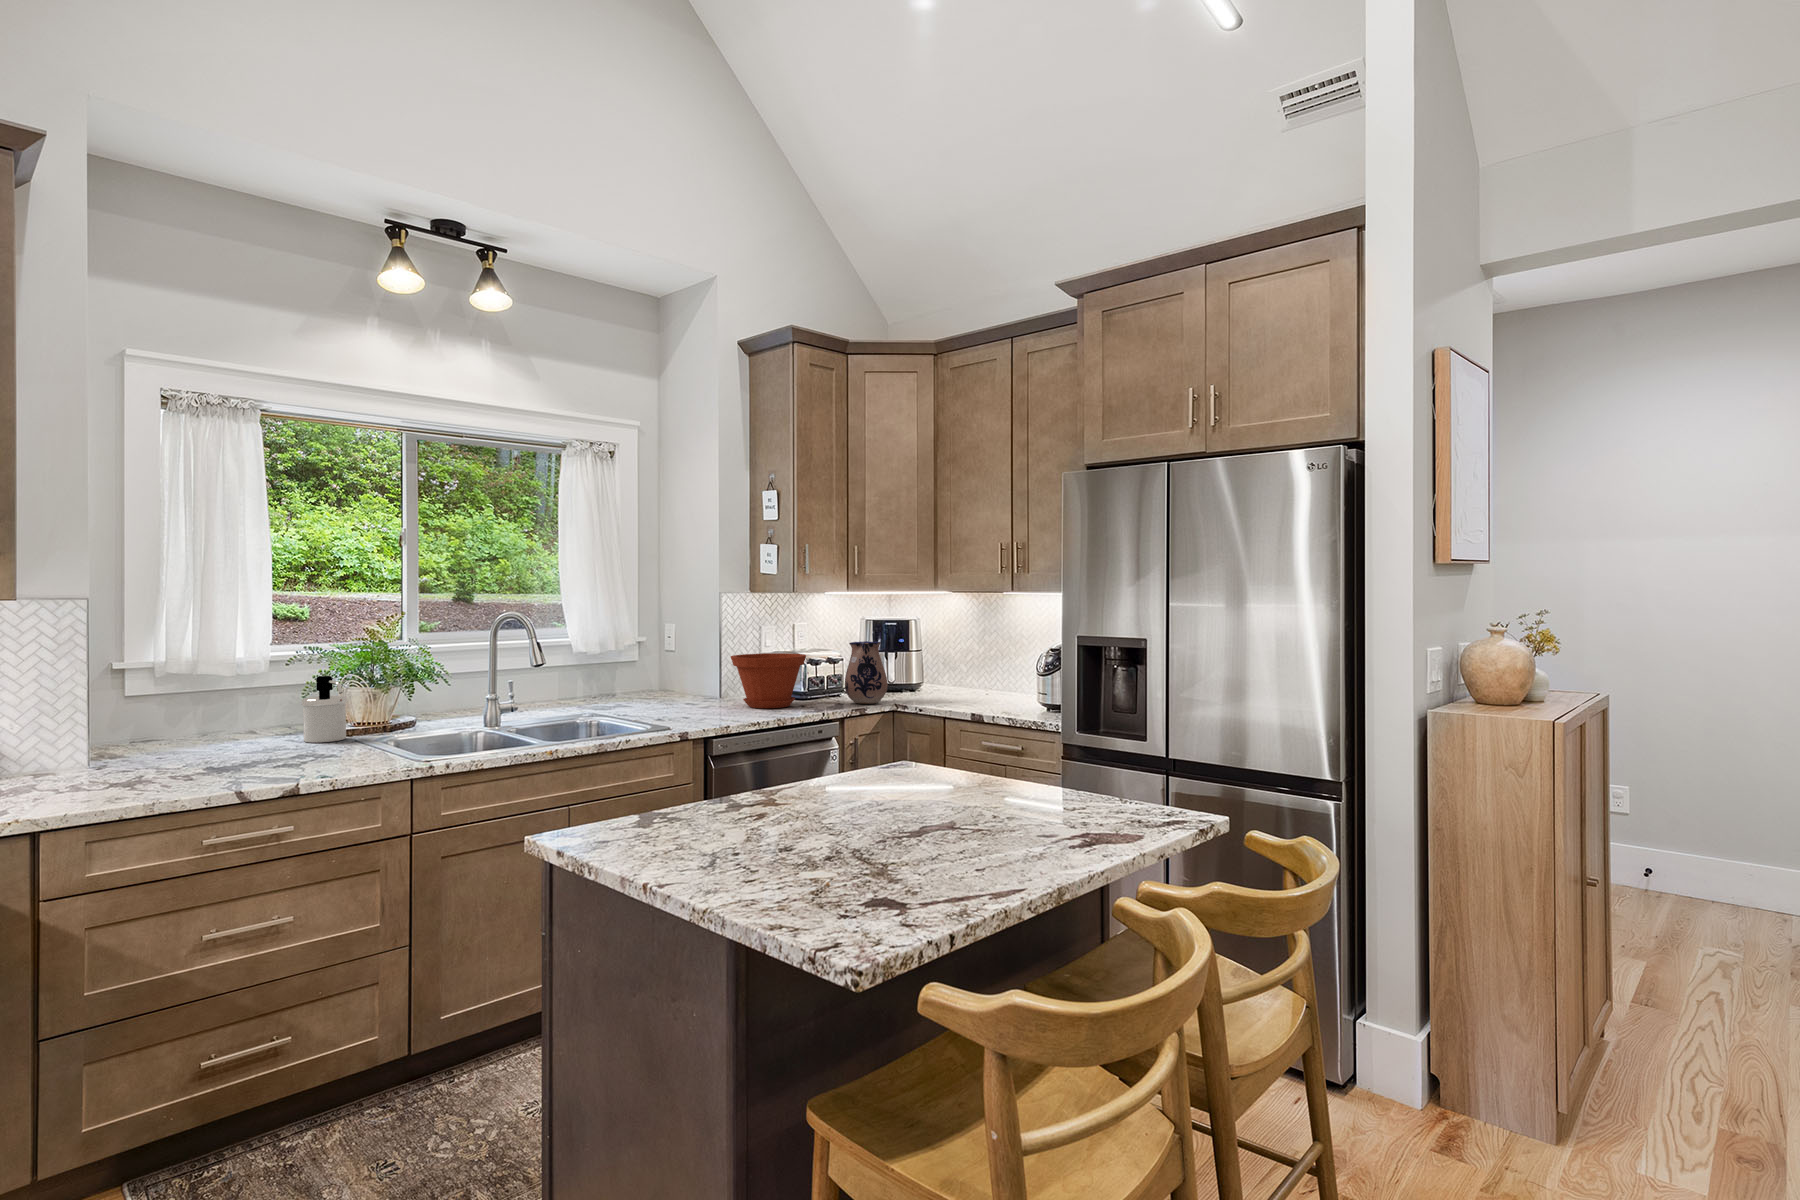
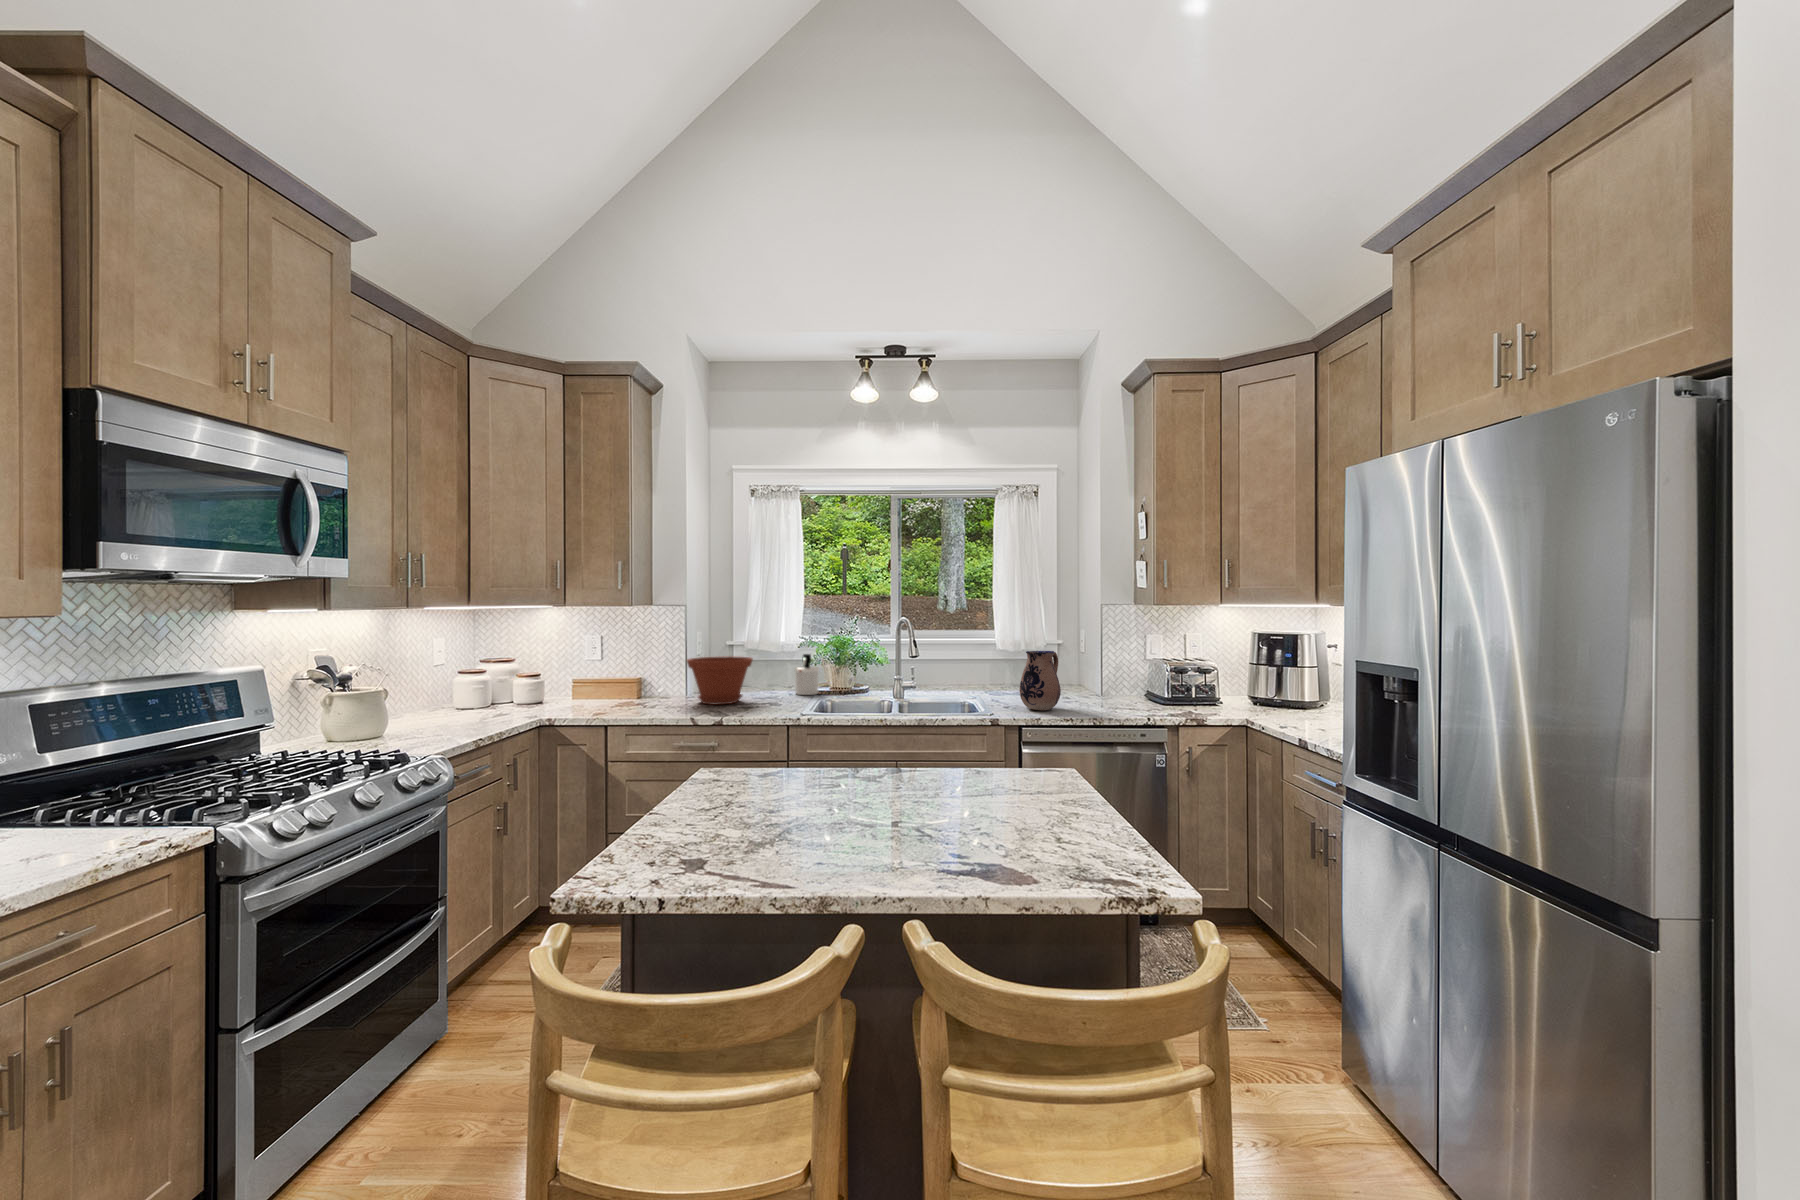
ceramic pitcher: present [845,641,888,704] -> present [1019,651,1061,710]
plant pot: present [731,653,806,708] -> present [687,656,753,705]

